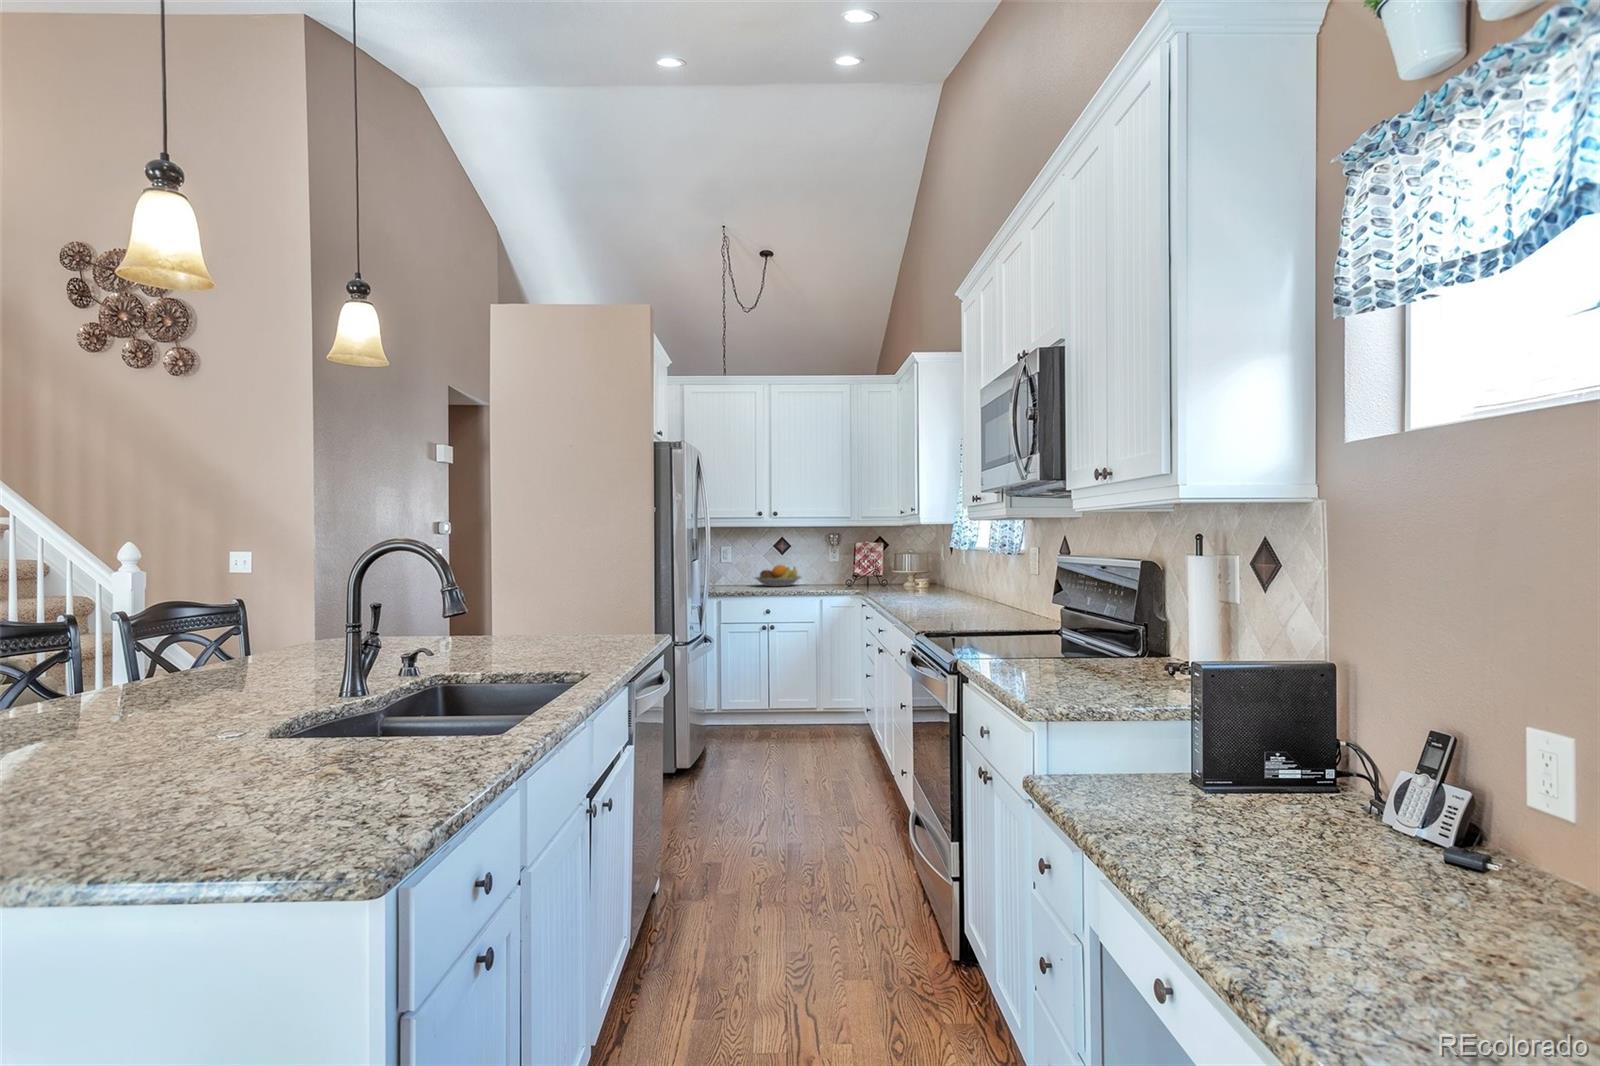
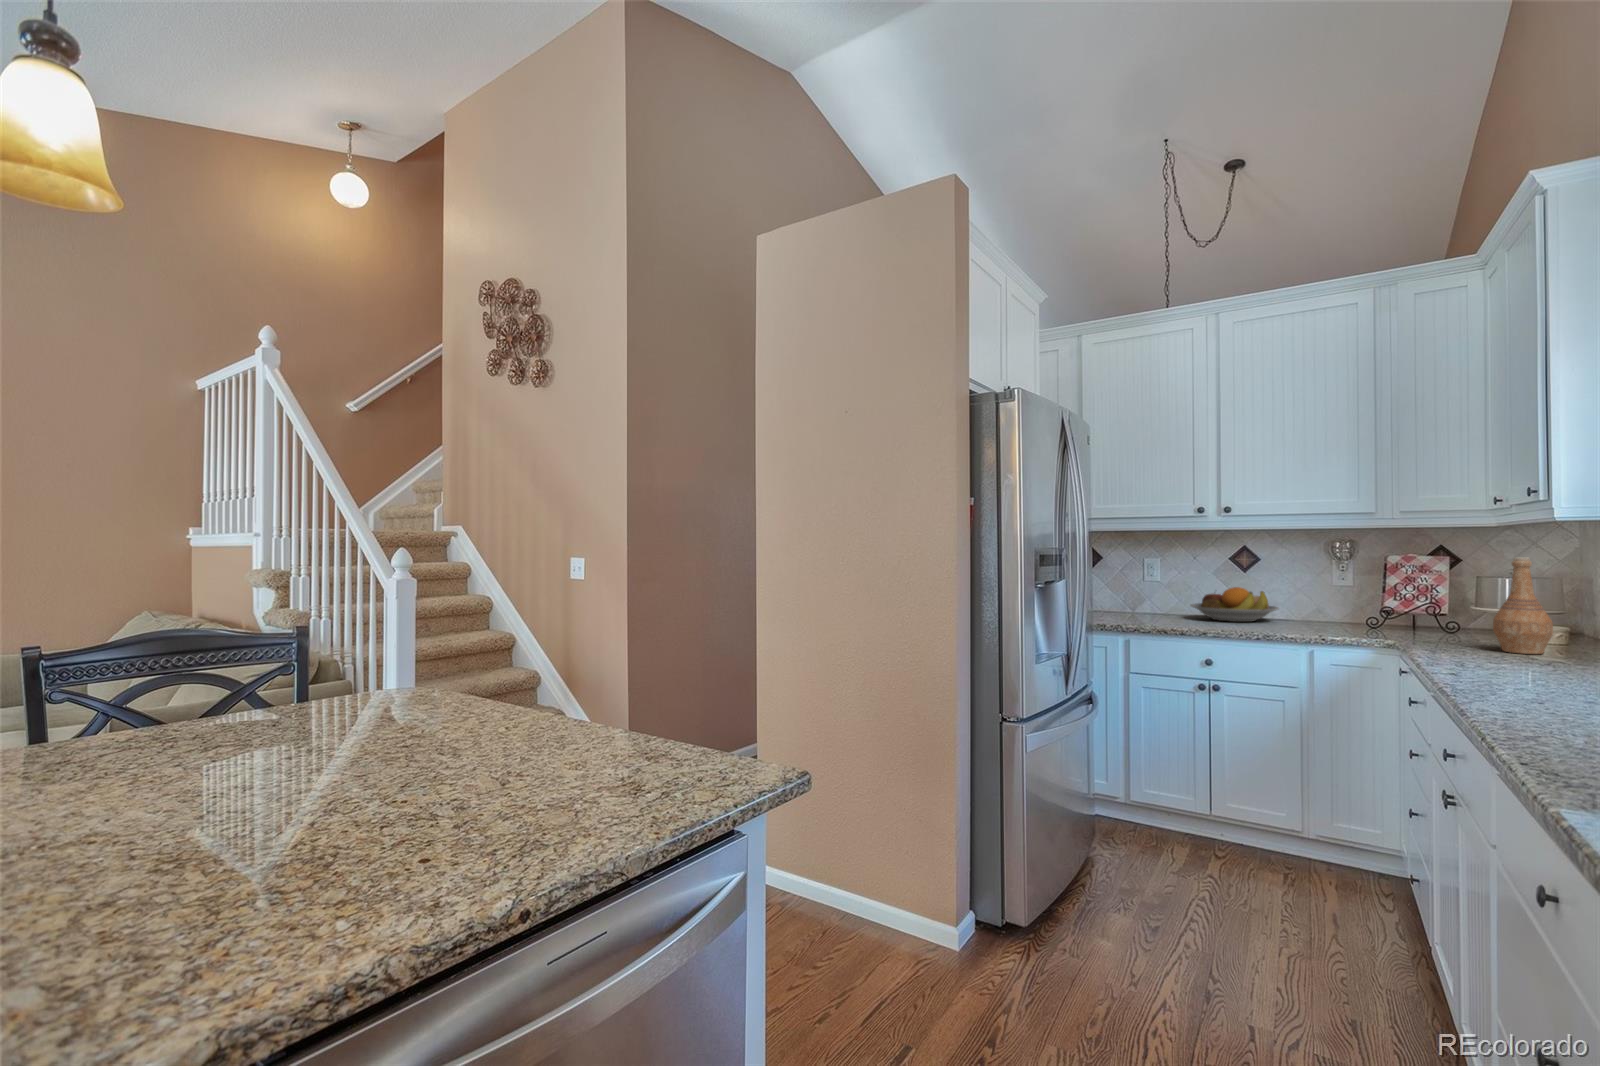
vase: none [901,542,924,591] -> present [1493,558,1553,654]

